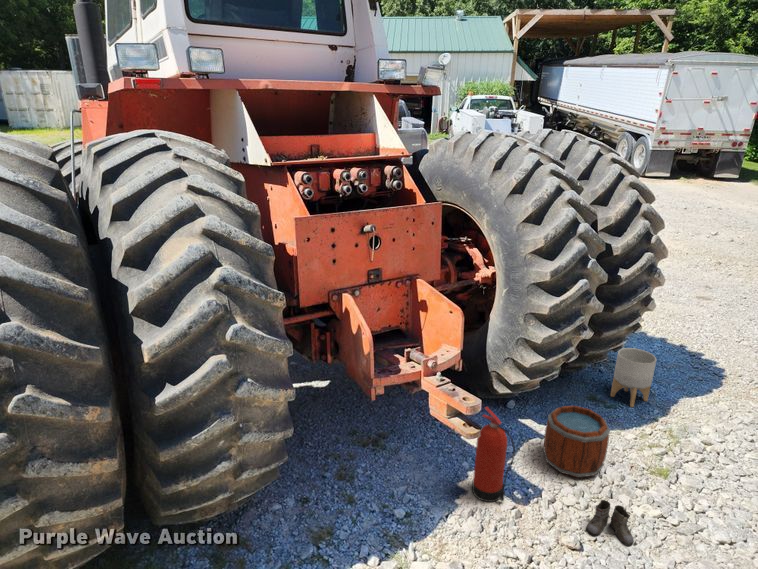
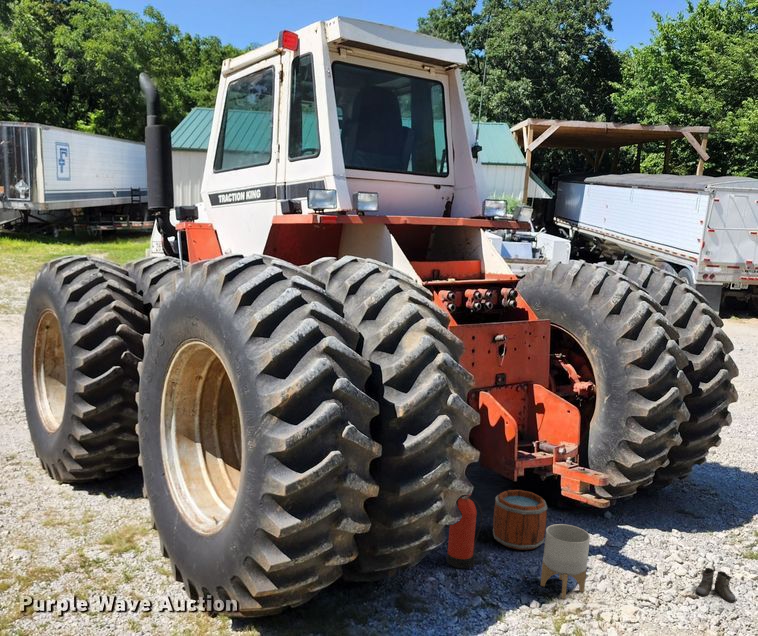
planter: present [611,348,656,407] -> present [541,524,590,599]
bucket: present [543,406,610,477] -> present [493,490,547,550]
fire extinguisher: present [472,407,515,502] -> present [447,494,482,568]

